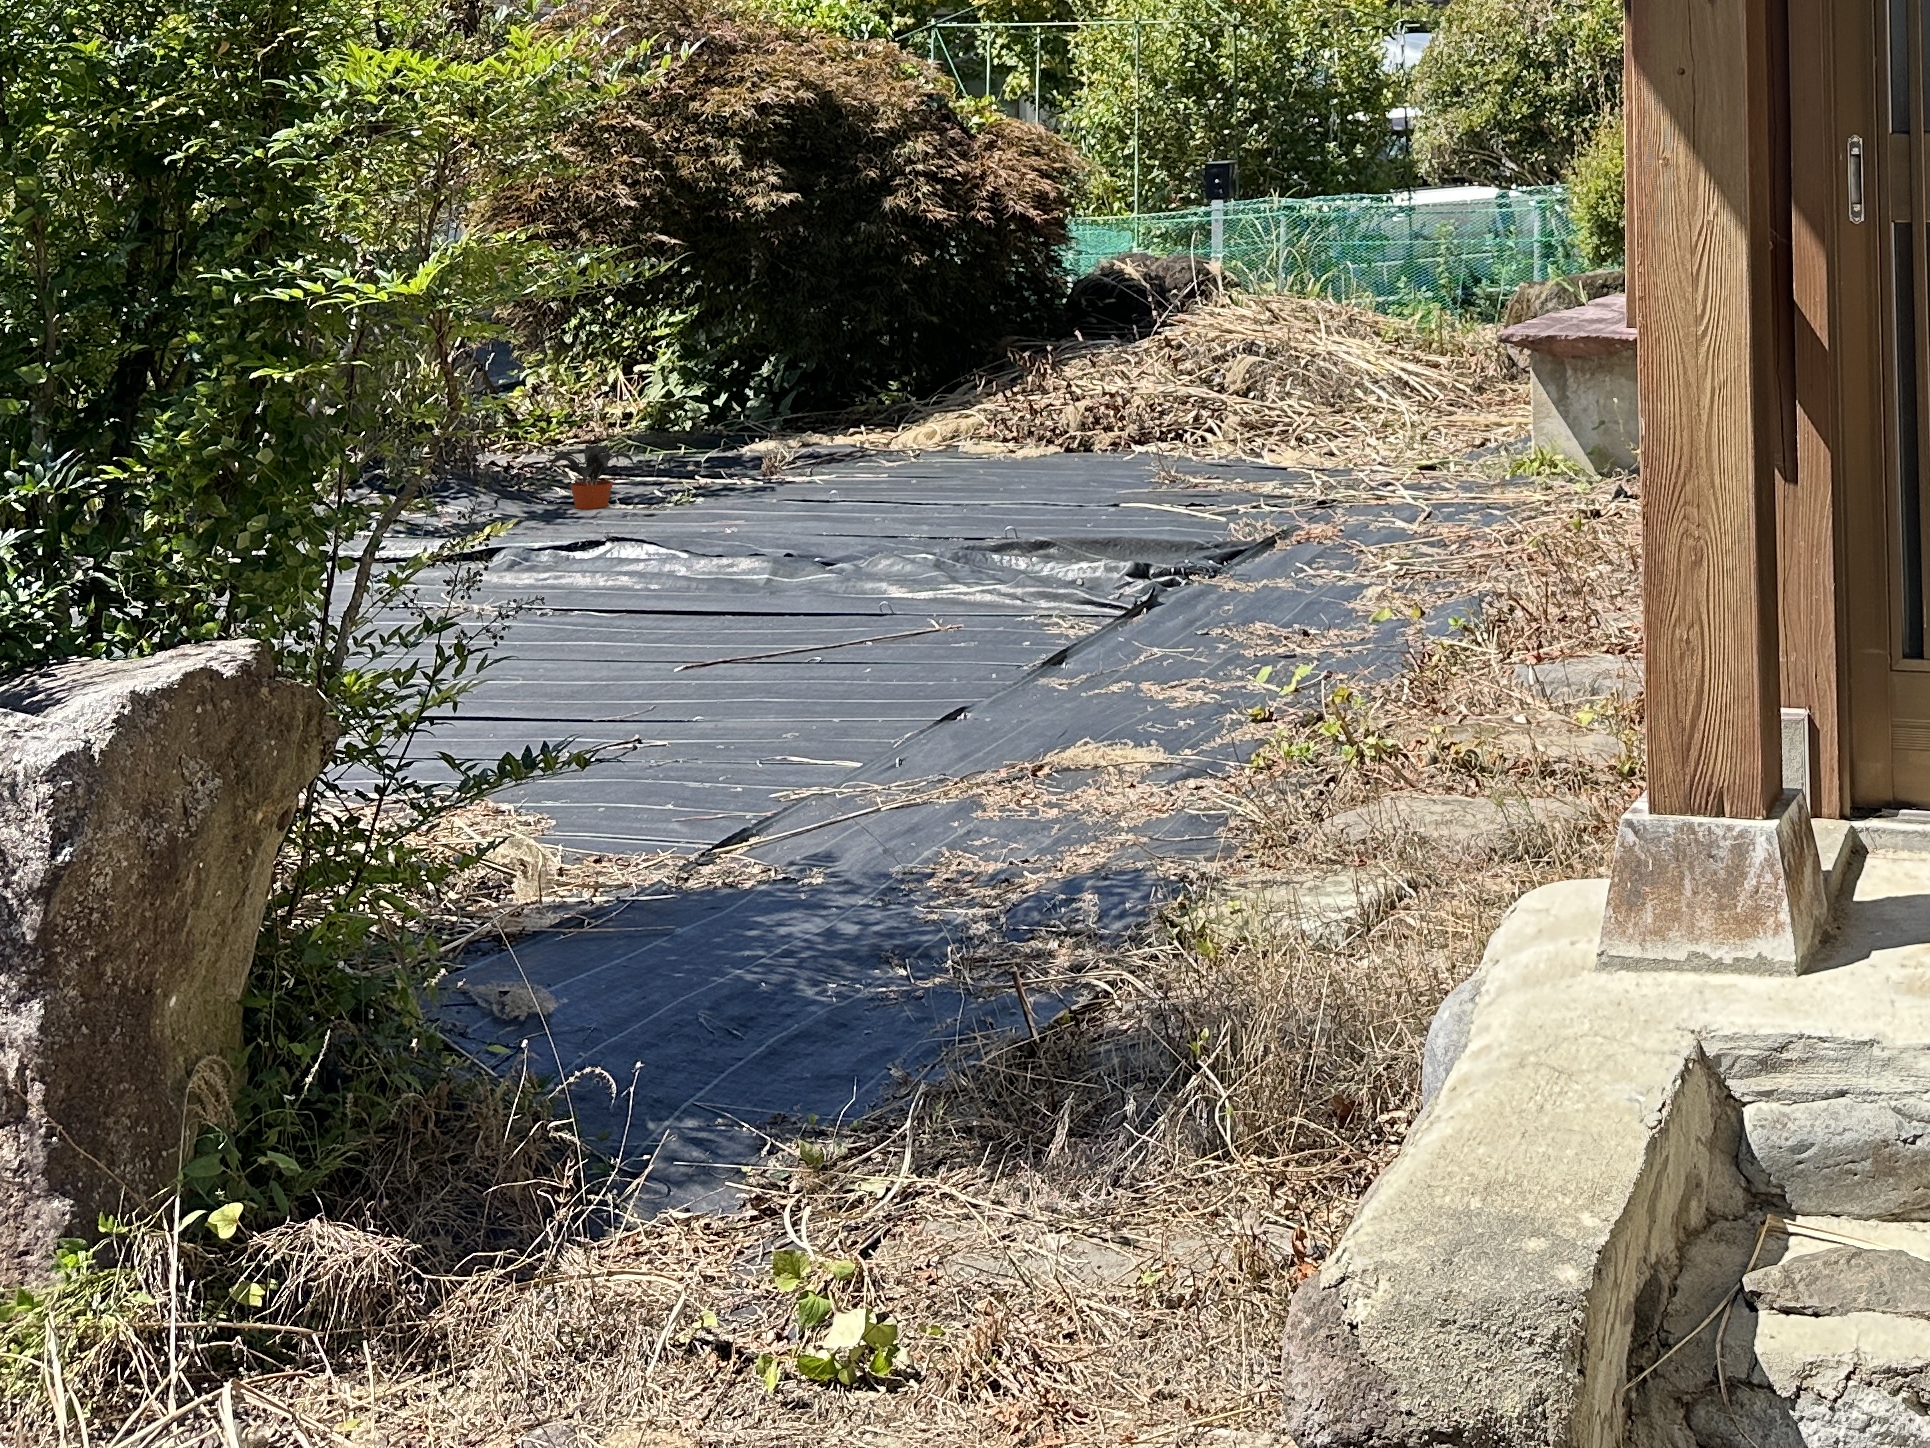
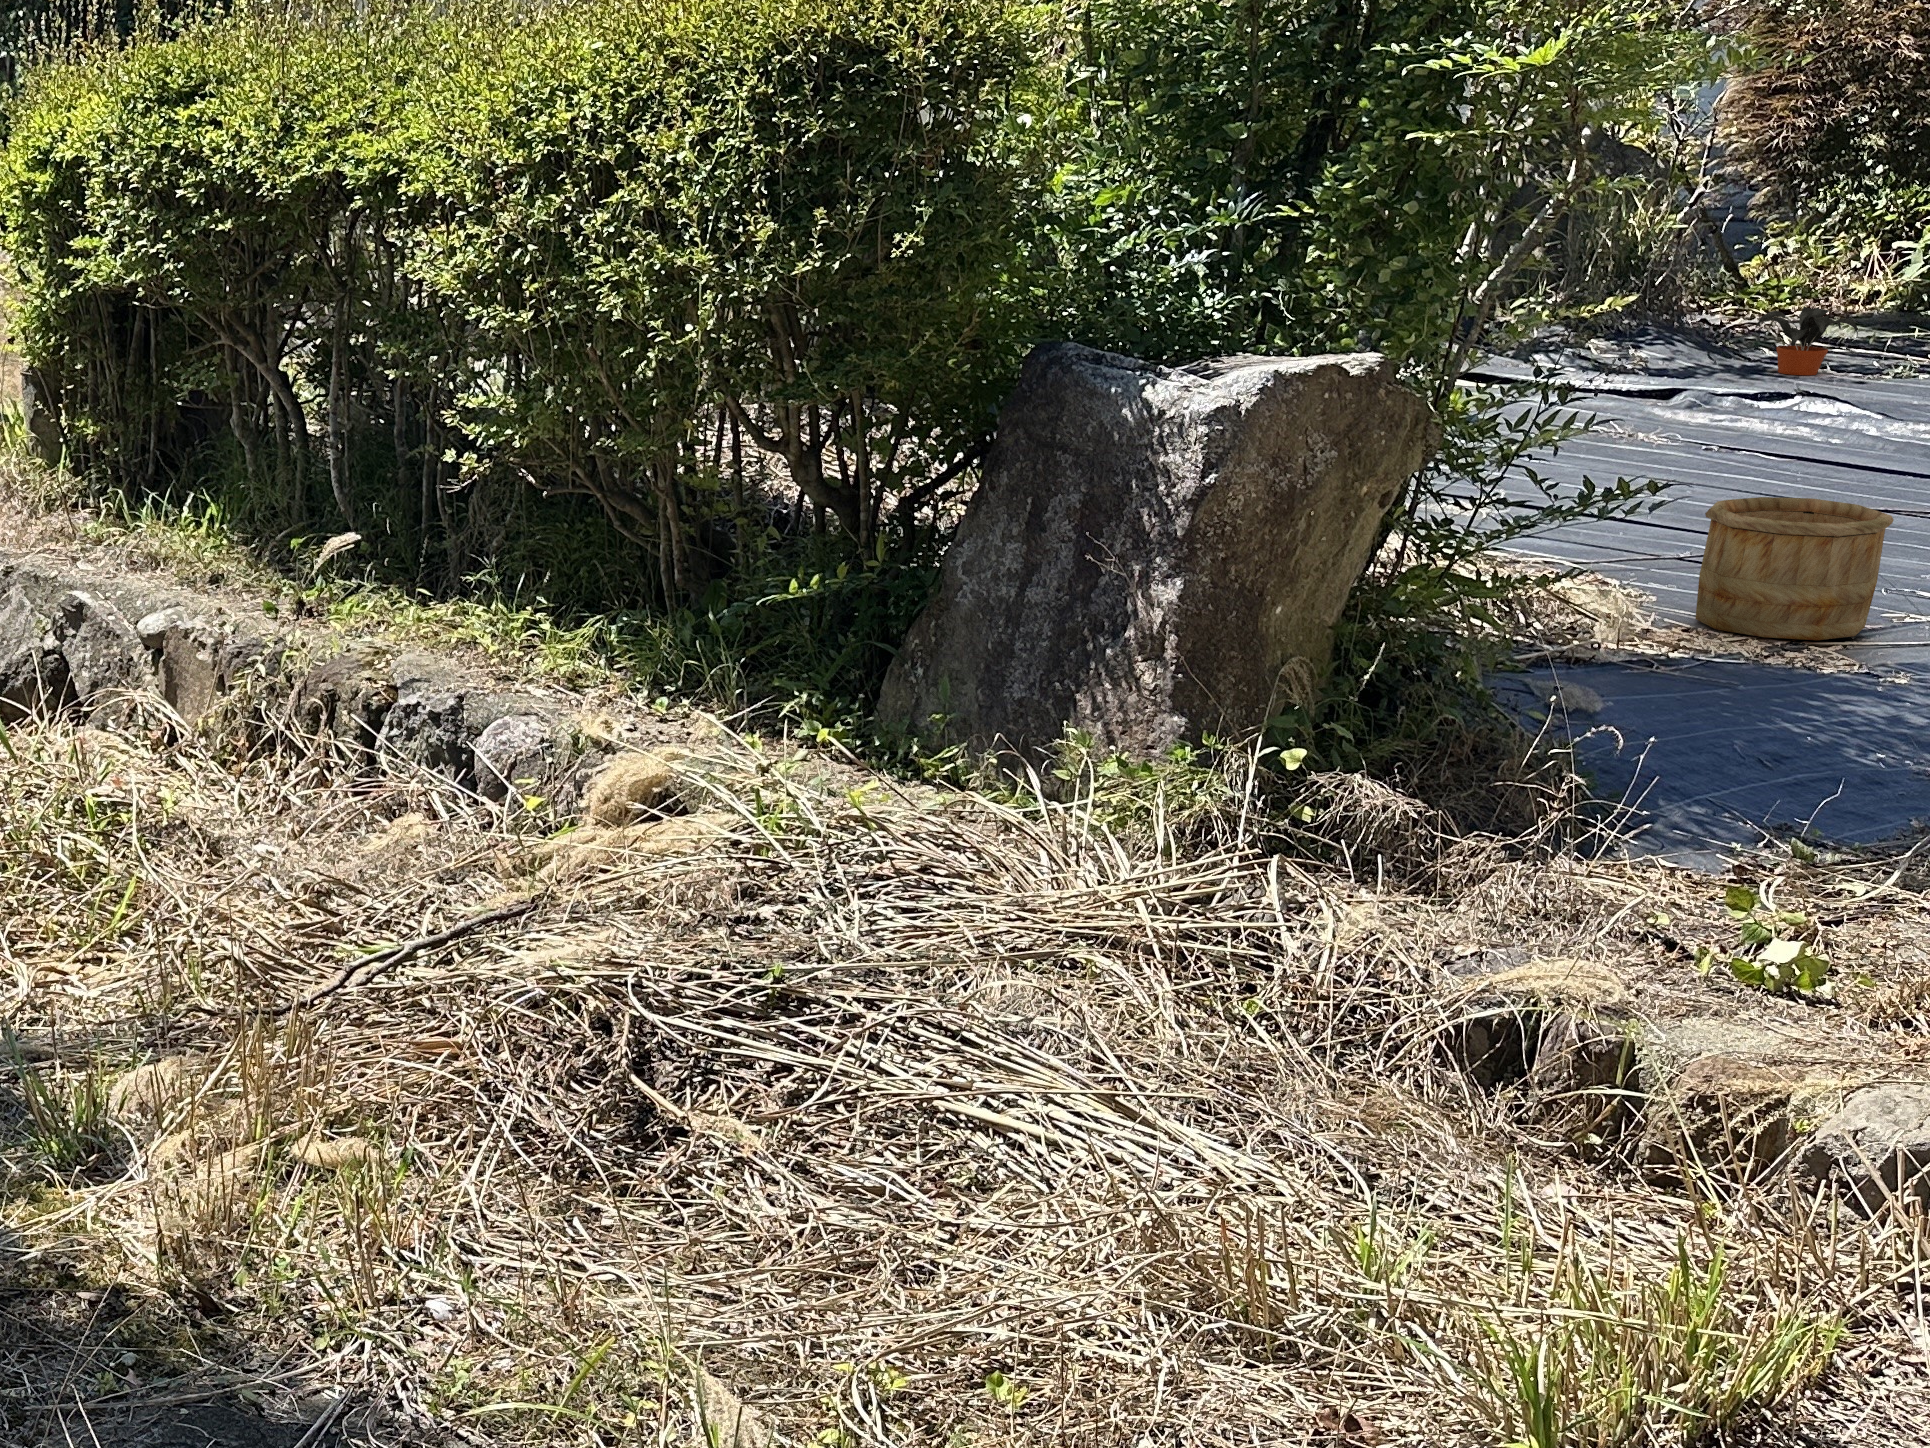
wooden bucket: none [590,673,756,832] -> present [1695,497,1893,640]

